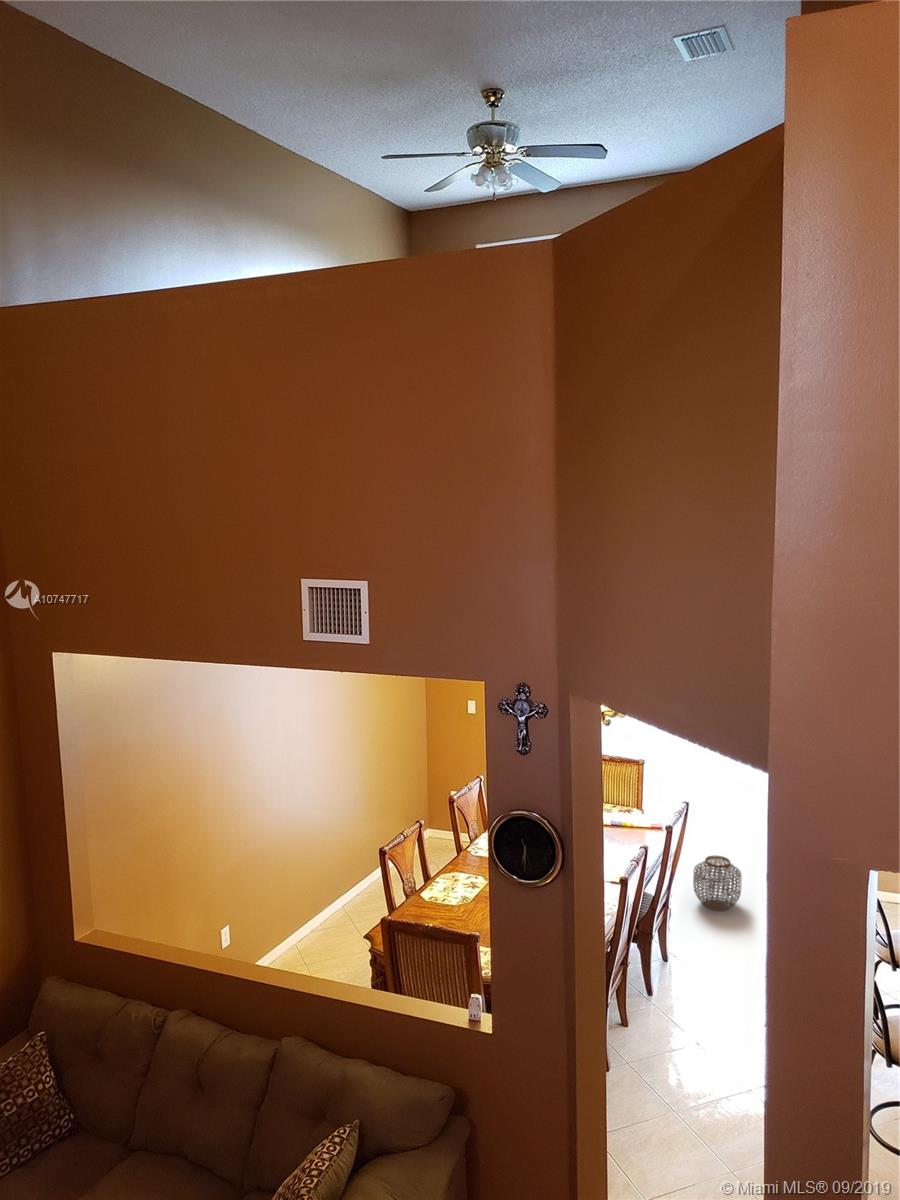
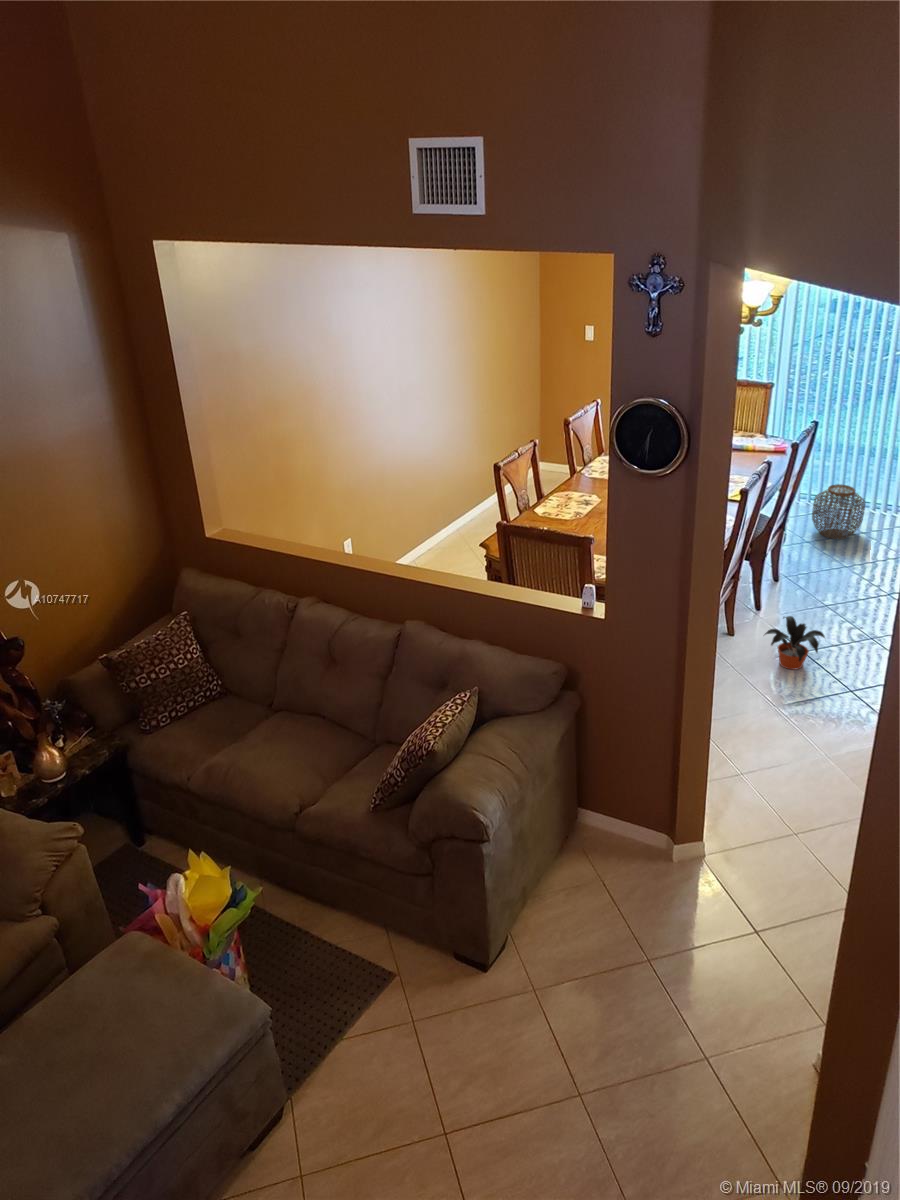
potted plant: none [658,1004,720,1065] -> present [765,616,825,670]

